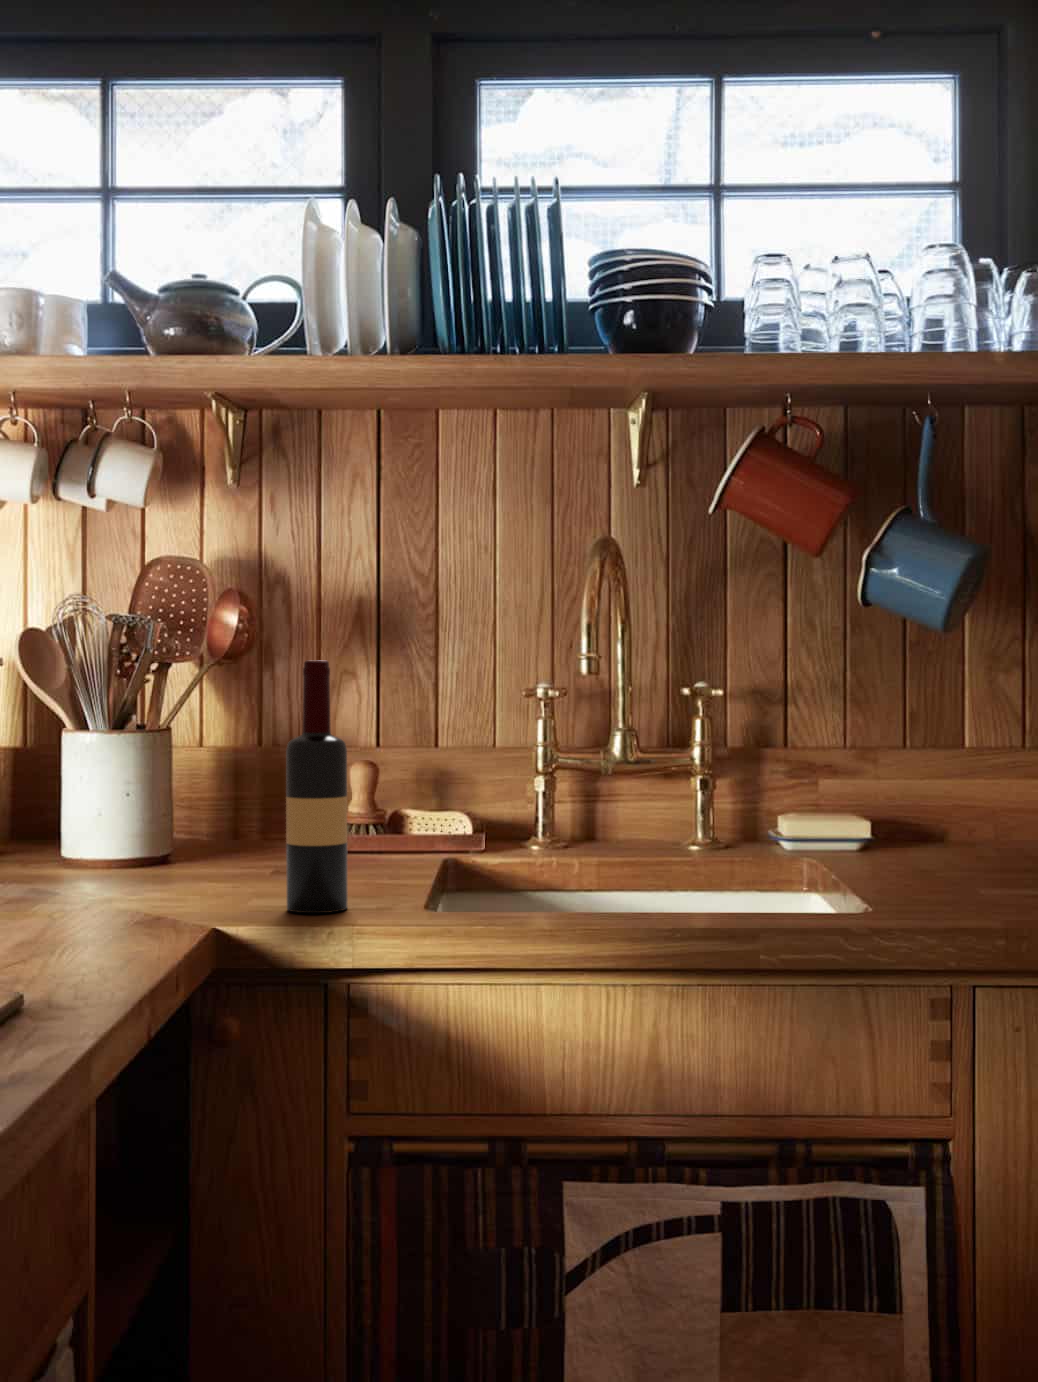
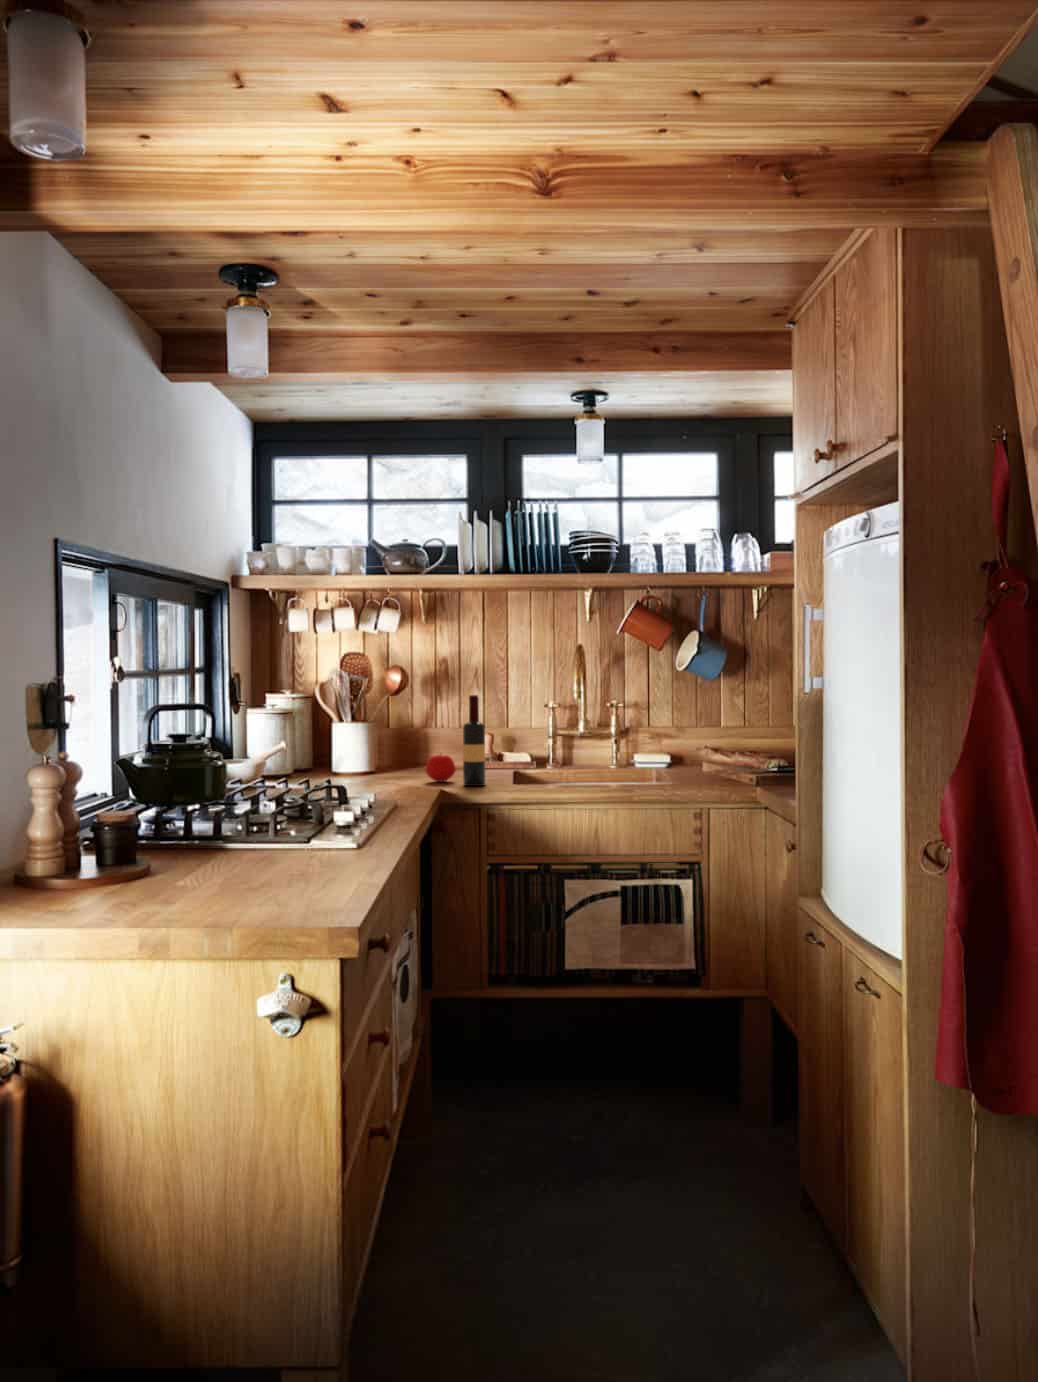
apple: none [195,815,276,894] -> present [426,755,456,782]

